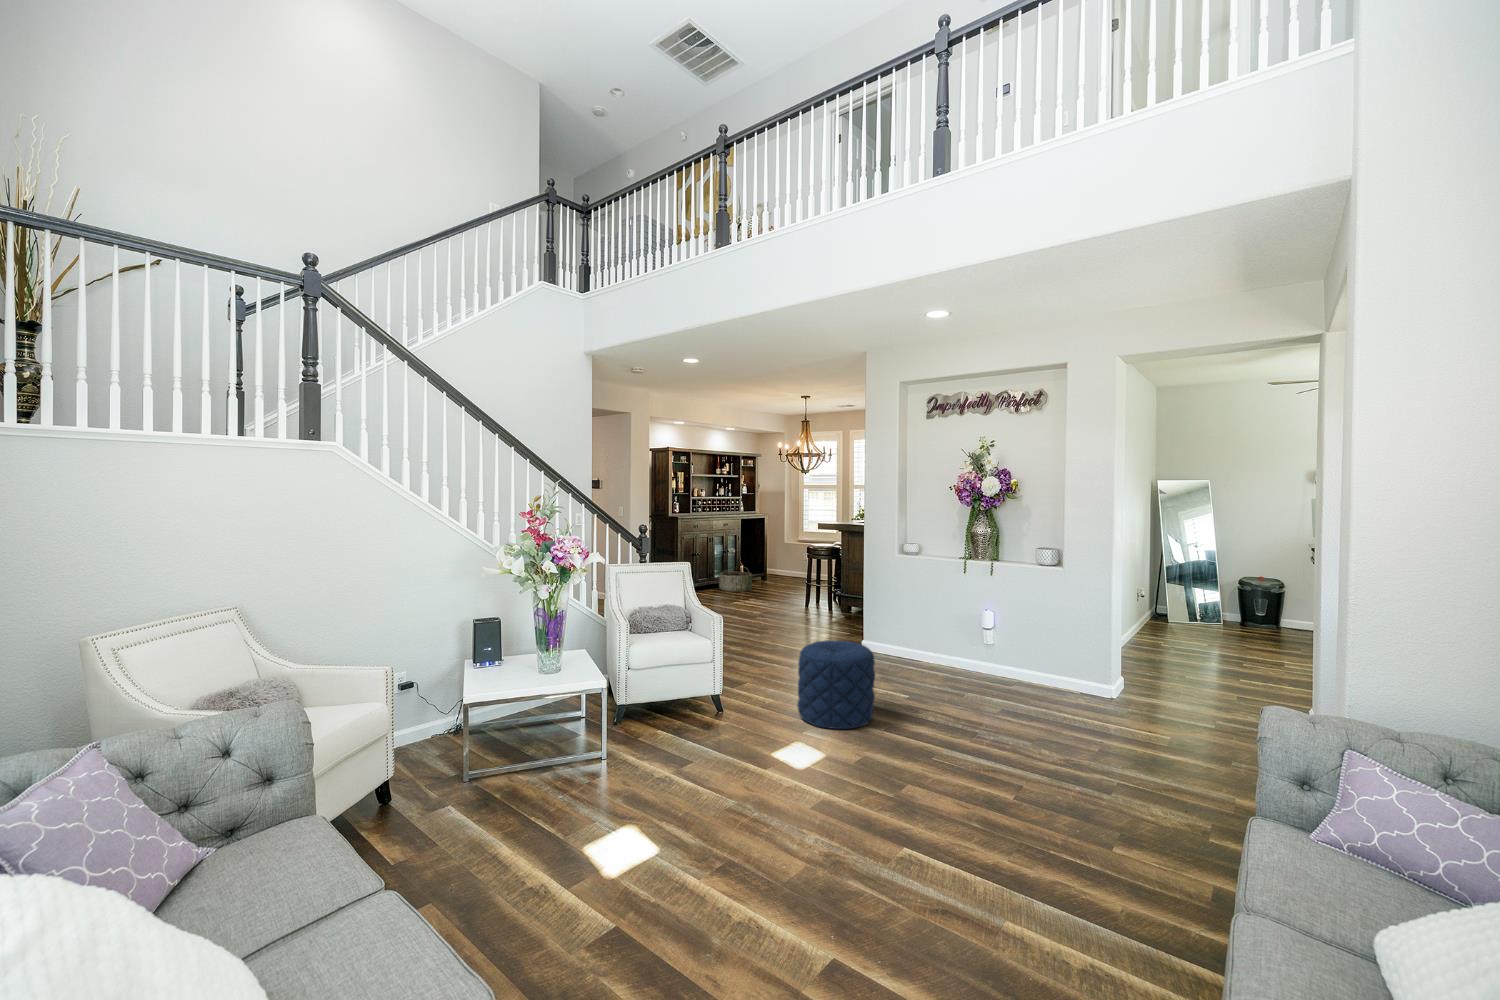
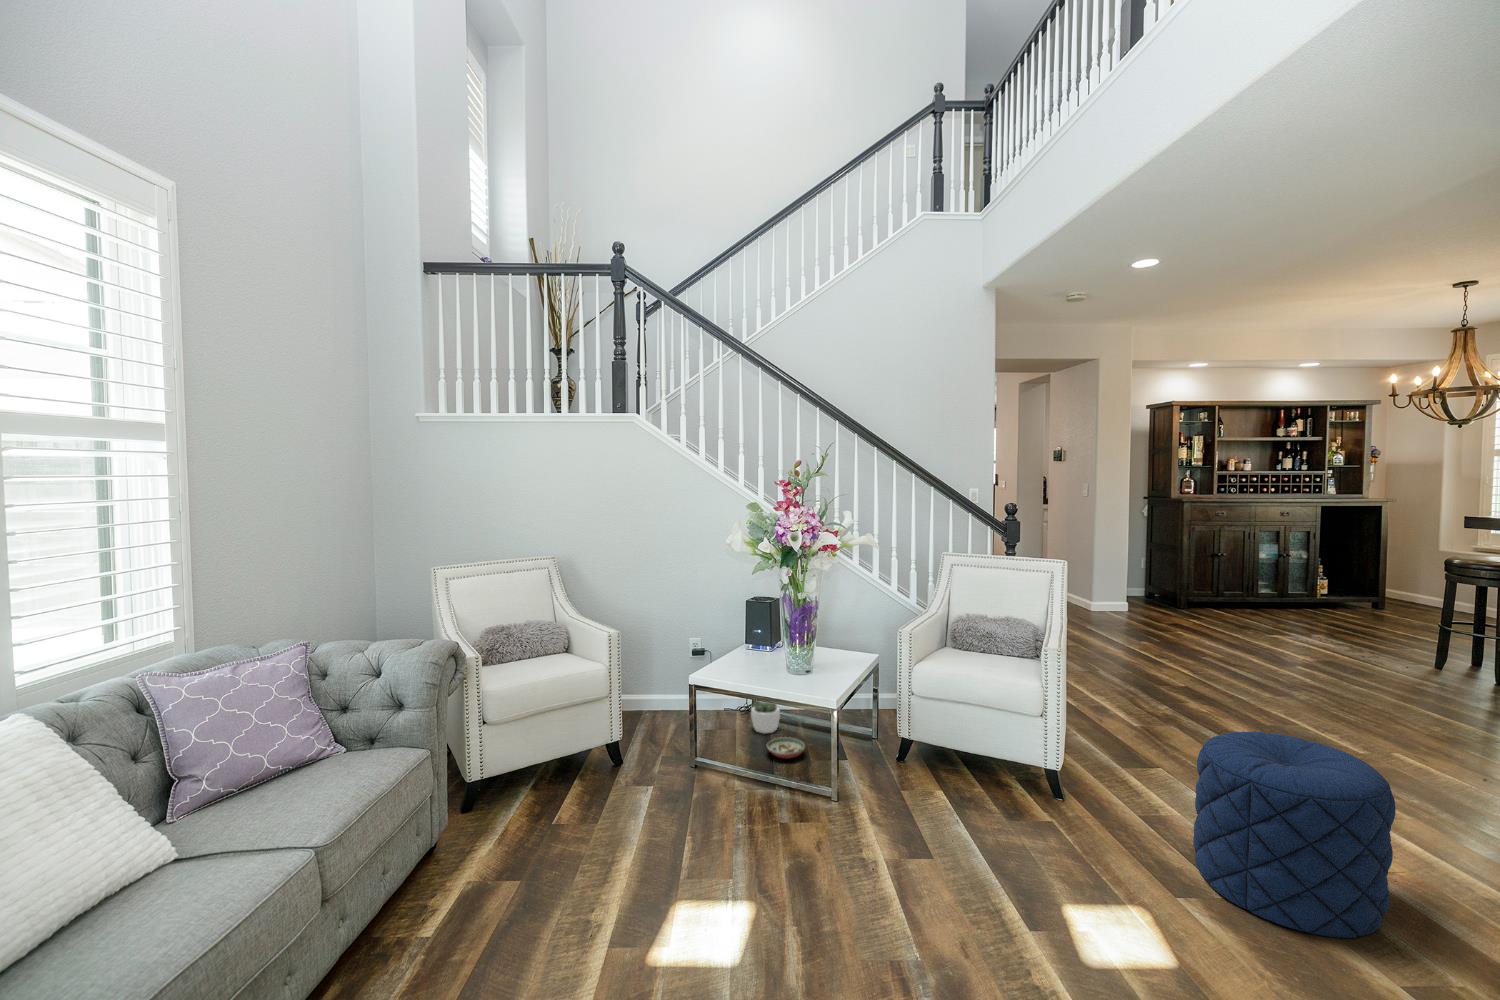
basket: present [719,567,752,591] -> none [1265,584,1333,621]
succulent plant: none [473,704,500,741] -> present [751,701,780,733]
decorative bowl: none [511,732,546,749] -> present [767,737,805,759]

